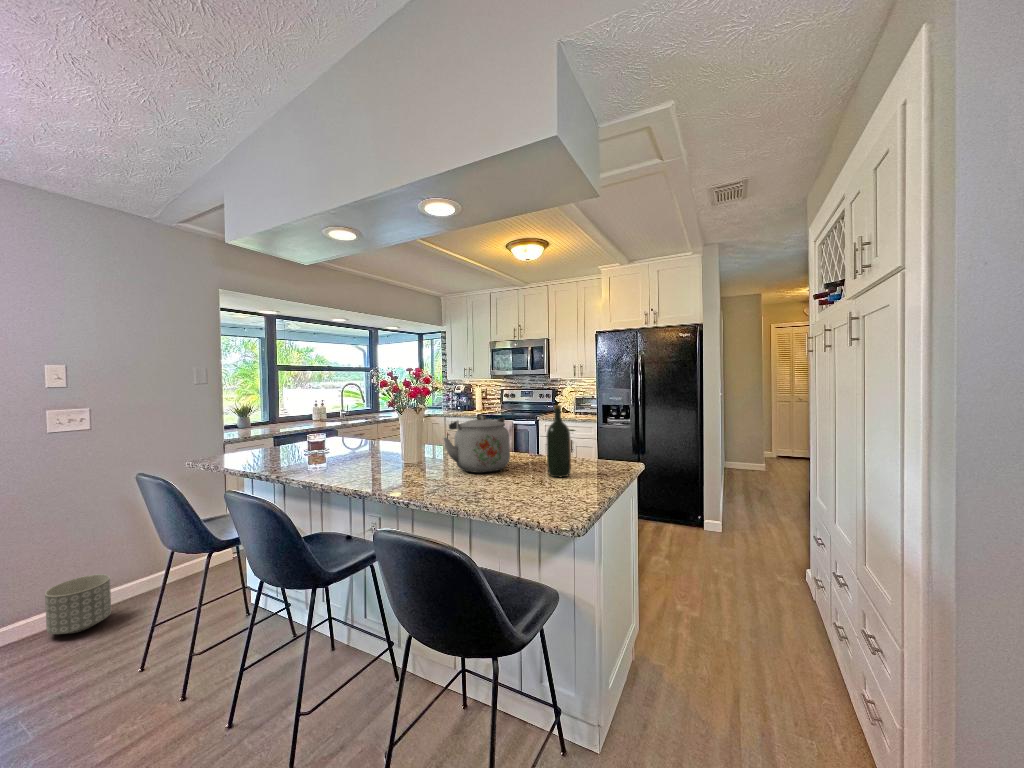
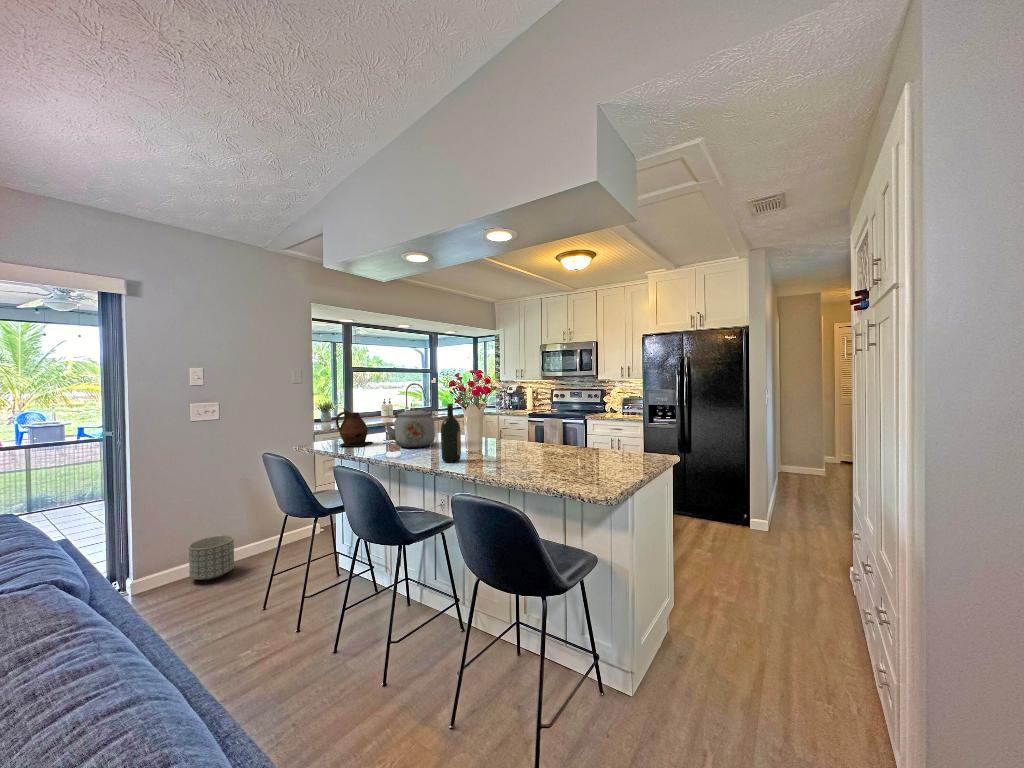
wine bottle: present [546,405,571,477] -> present [441,404,461,462]
ceramic pitcher: none [242,415,292,461] -> present [336,408,373,447]
kettle: present [443,416,510,473] -> present [385,408,435,448]

